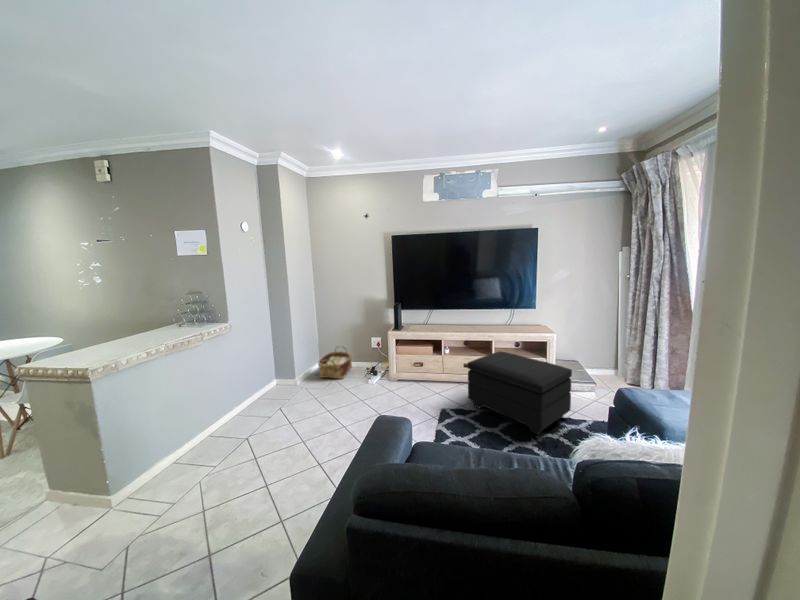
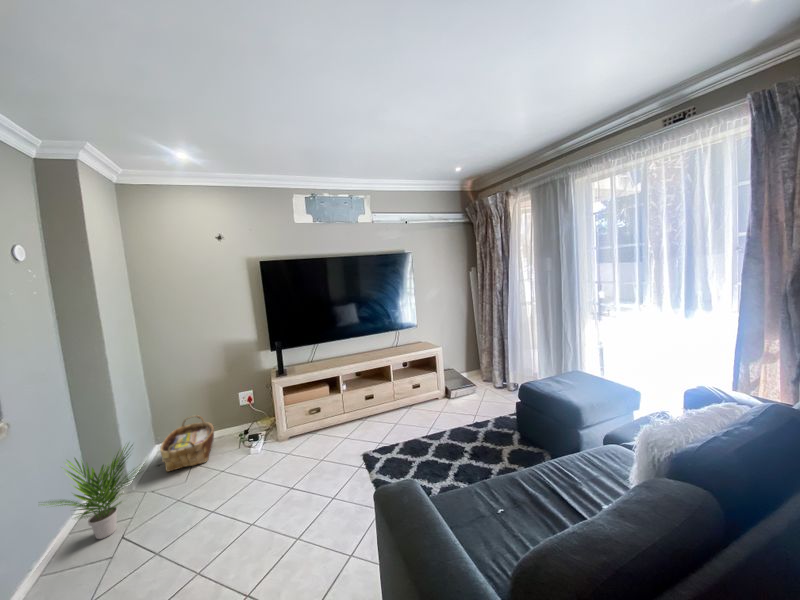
potted plant: none [253,349,303,401] -> present [49,445,140,539]
footstool: present [468,352,572,434] -> none [382,374,474,446]

